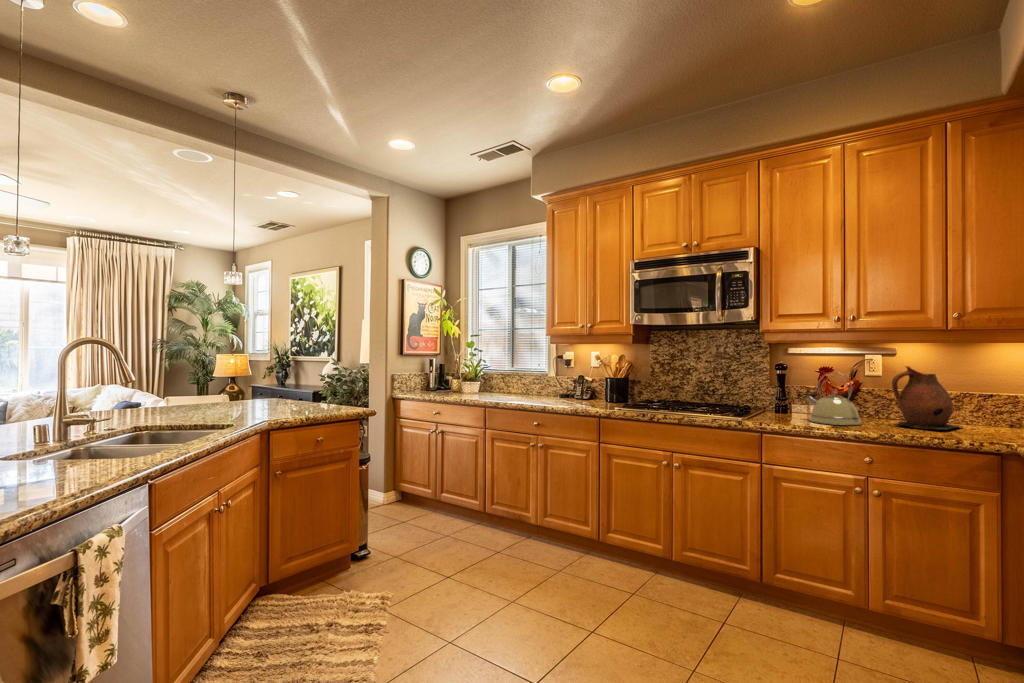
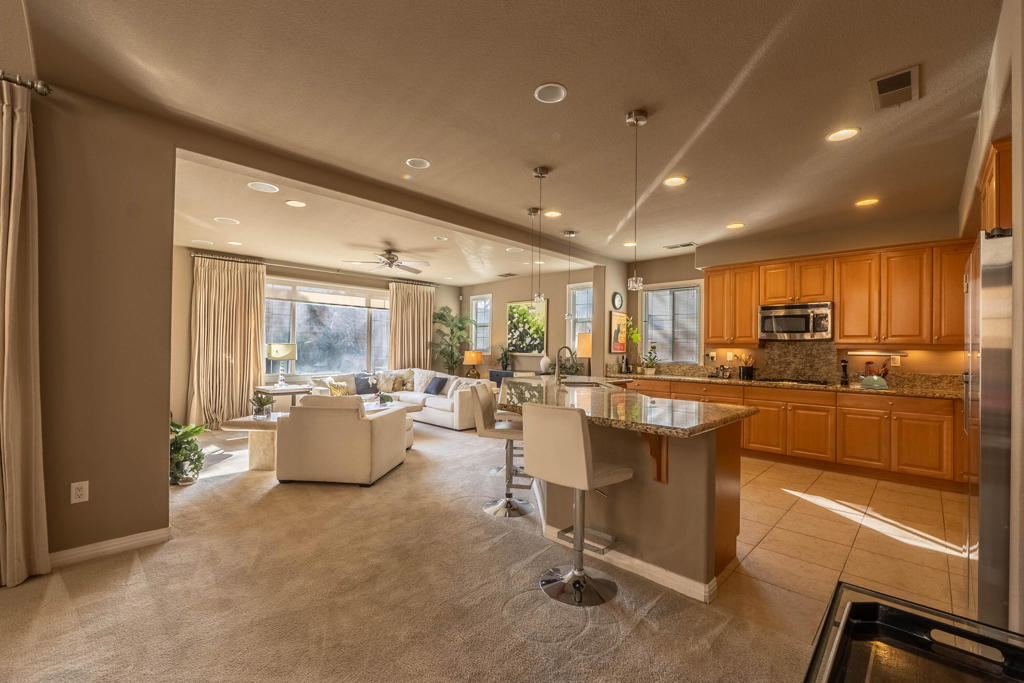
ceramic pitcher: present [892,366,963,430] -> none [904,361,941,391]

